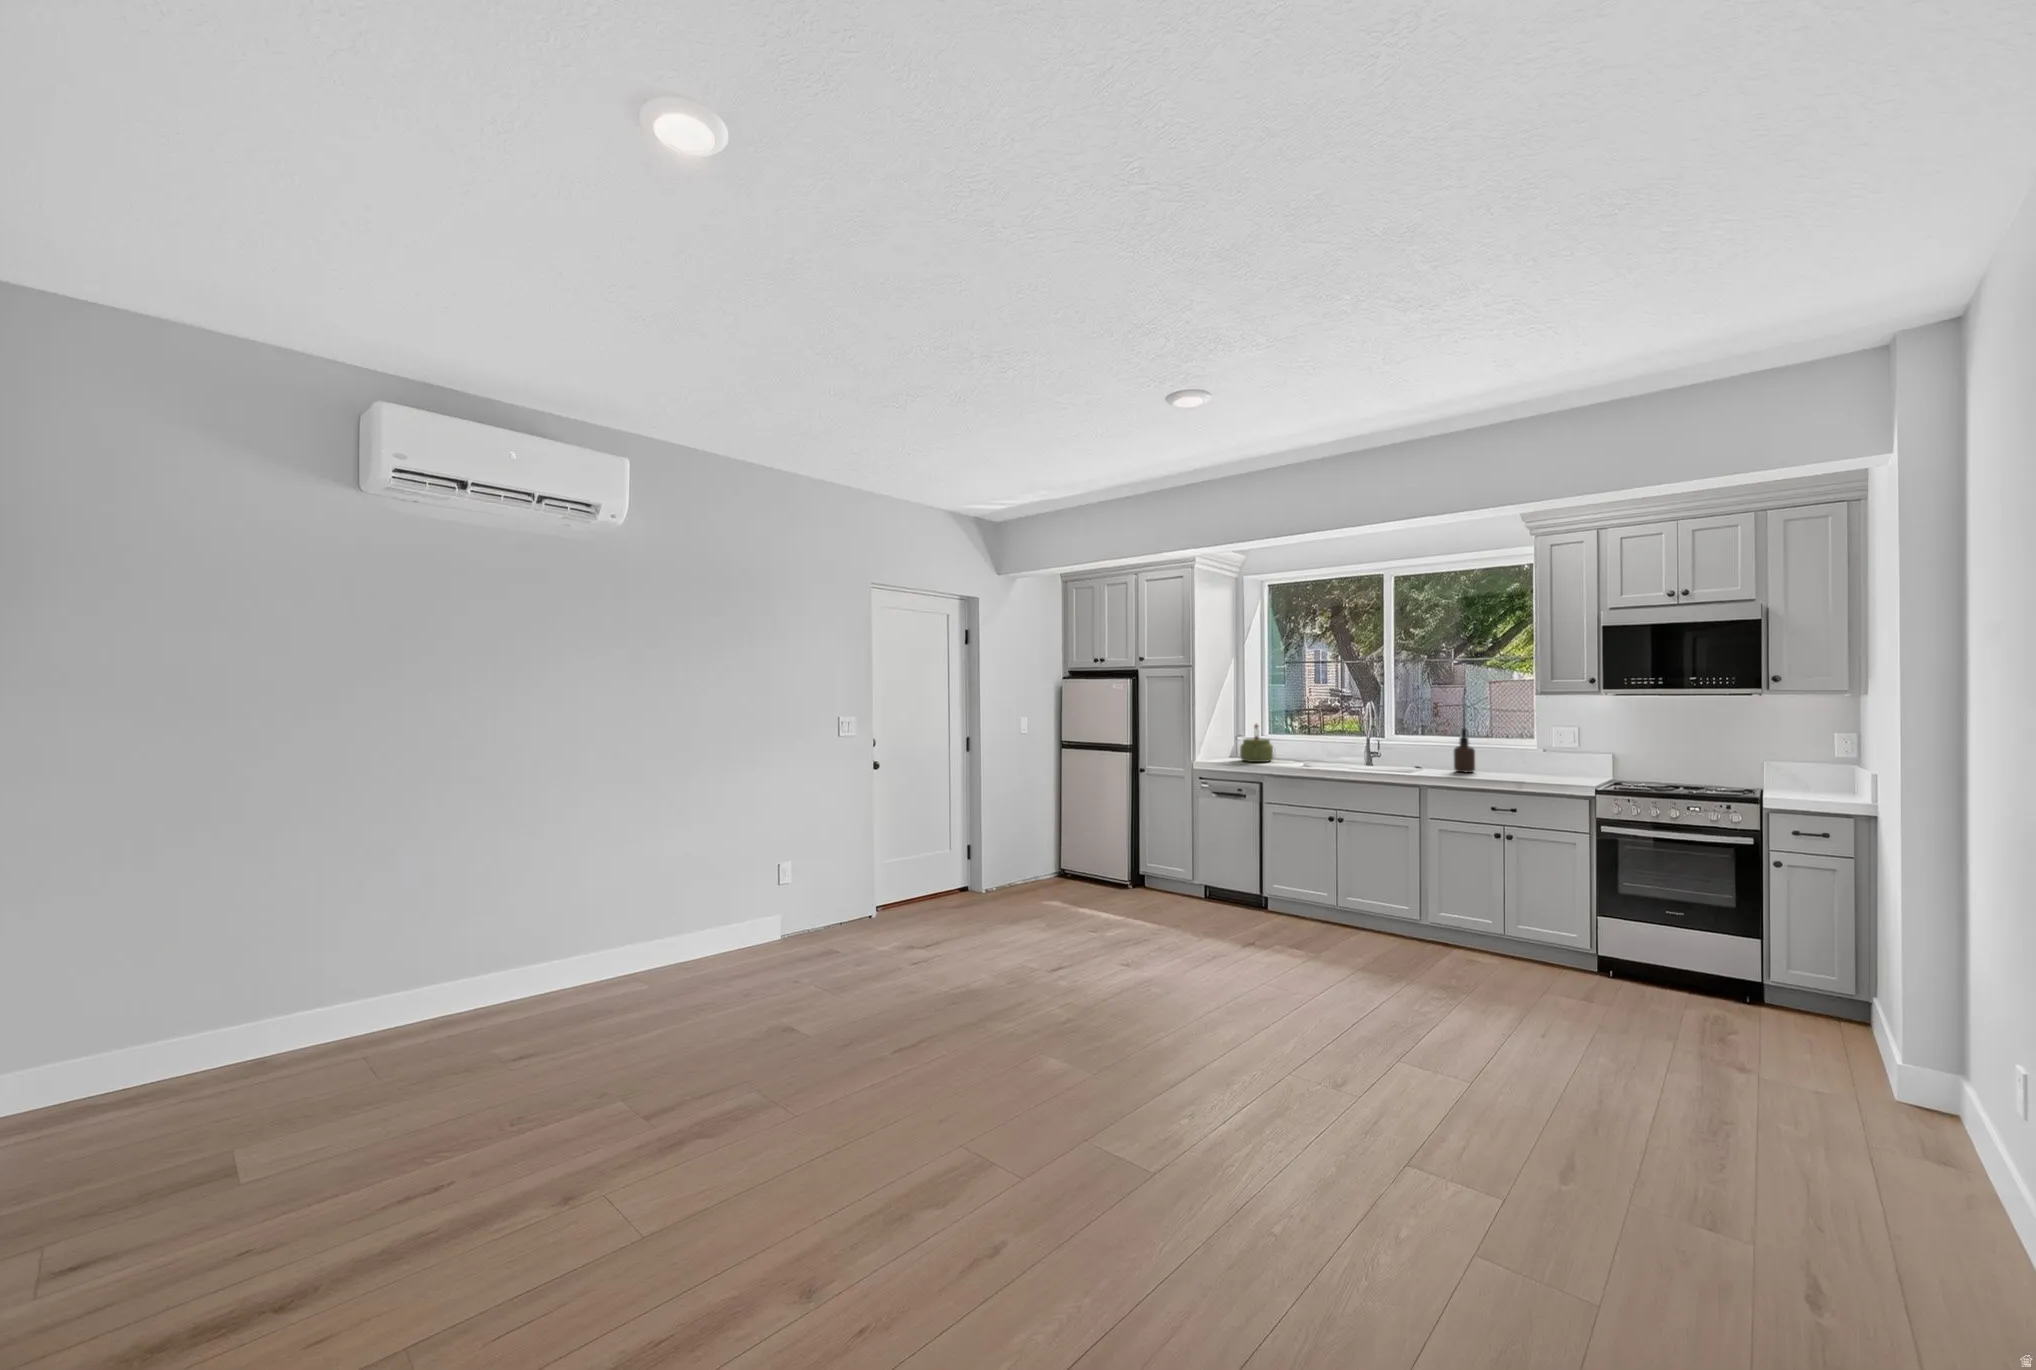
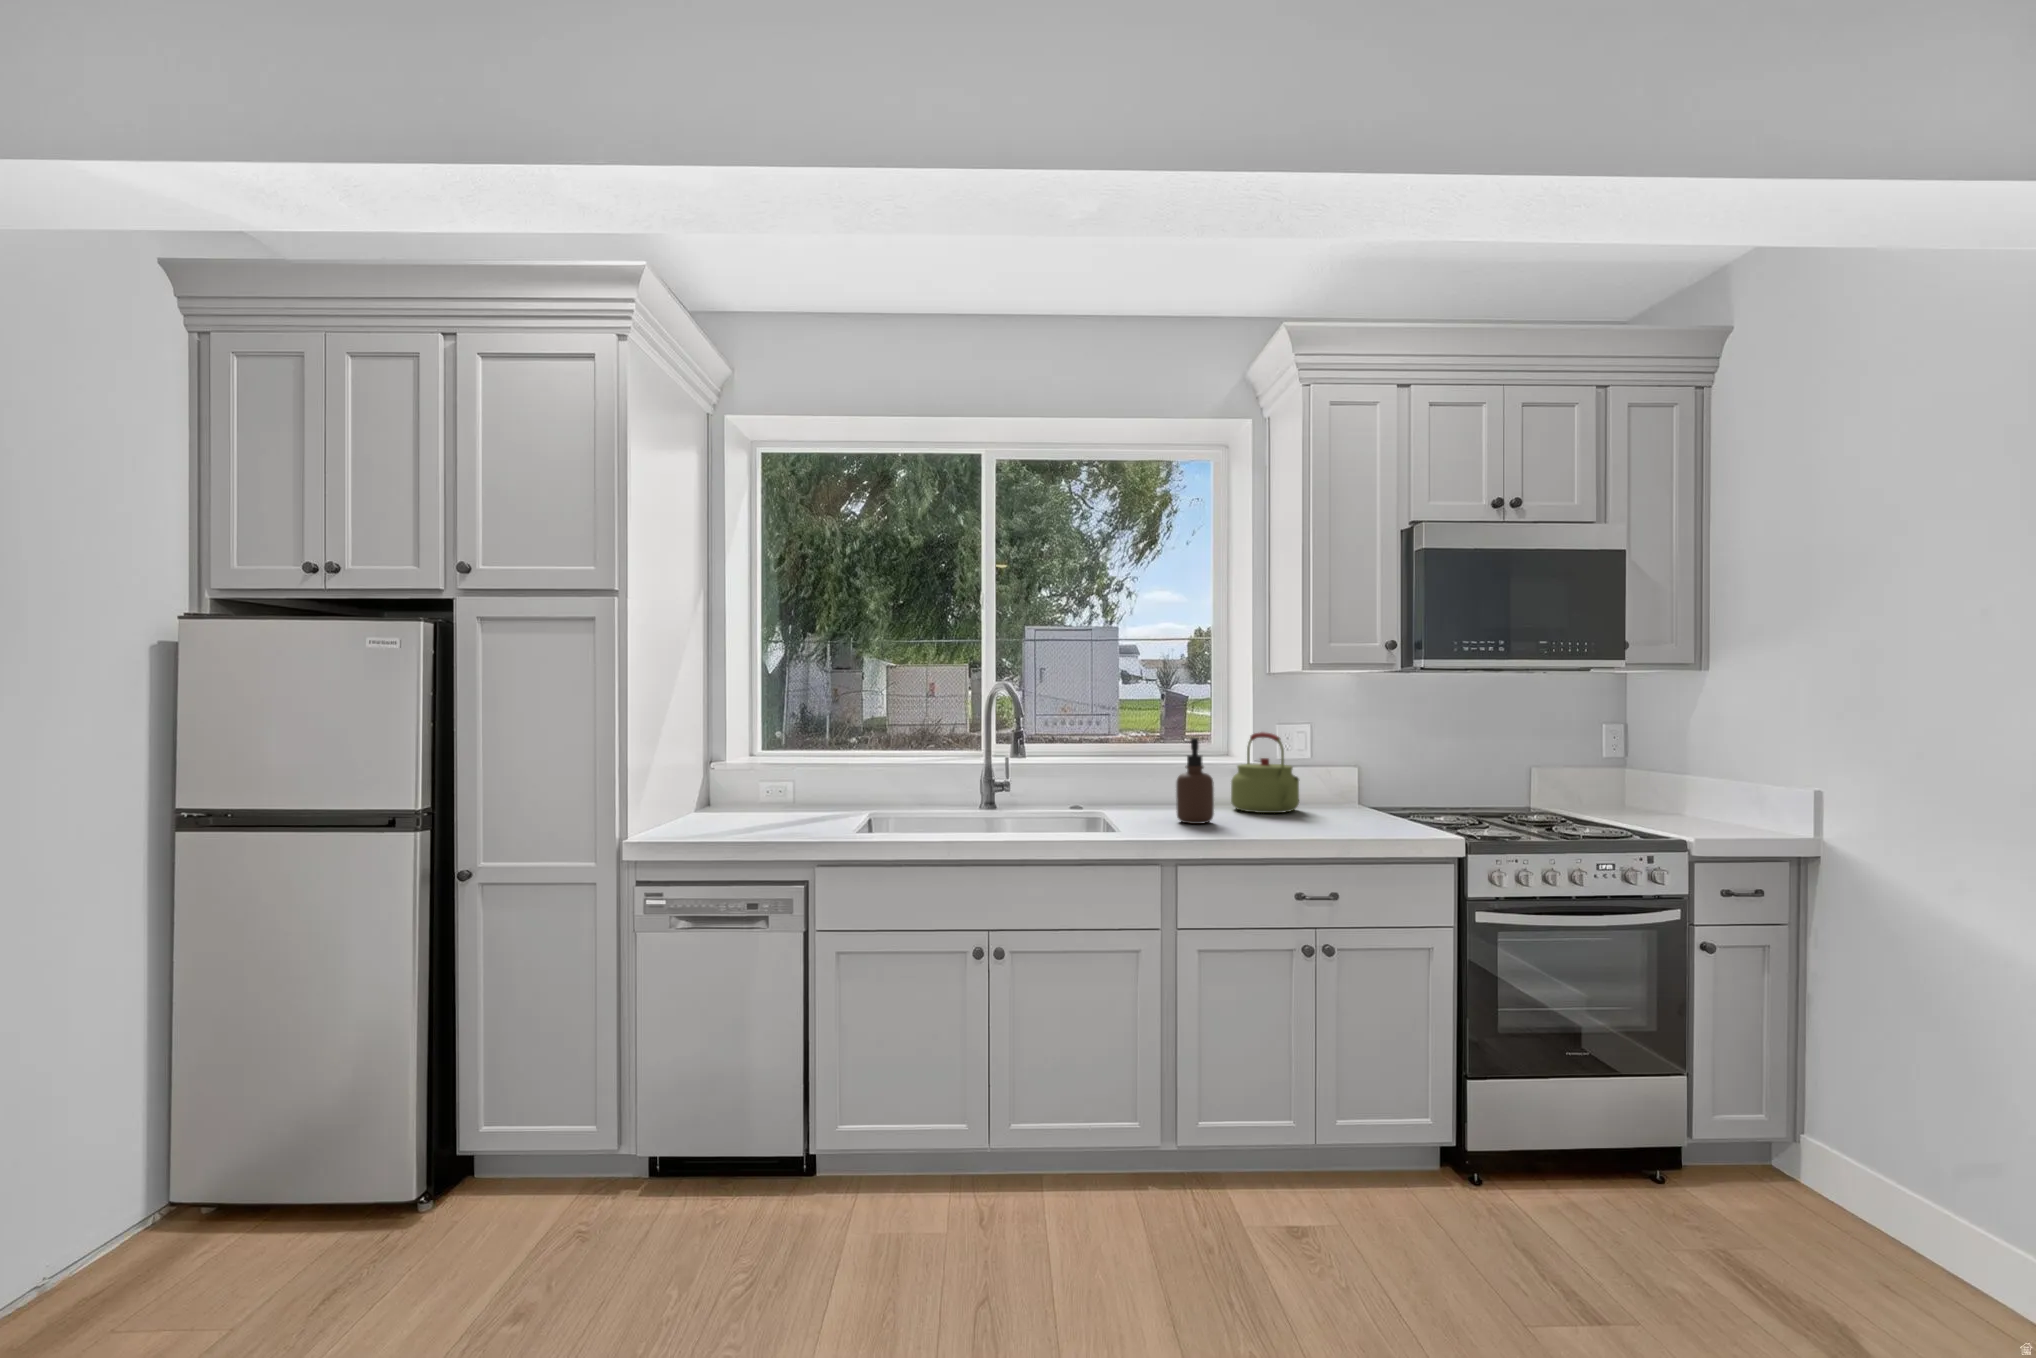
kettle: present [1240,724,1273,762] -> present [1231,732,1299,813]

